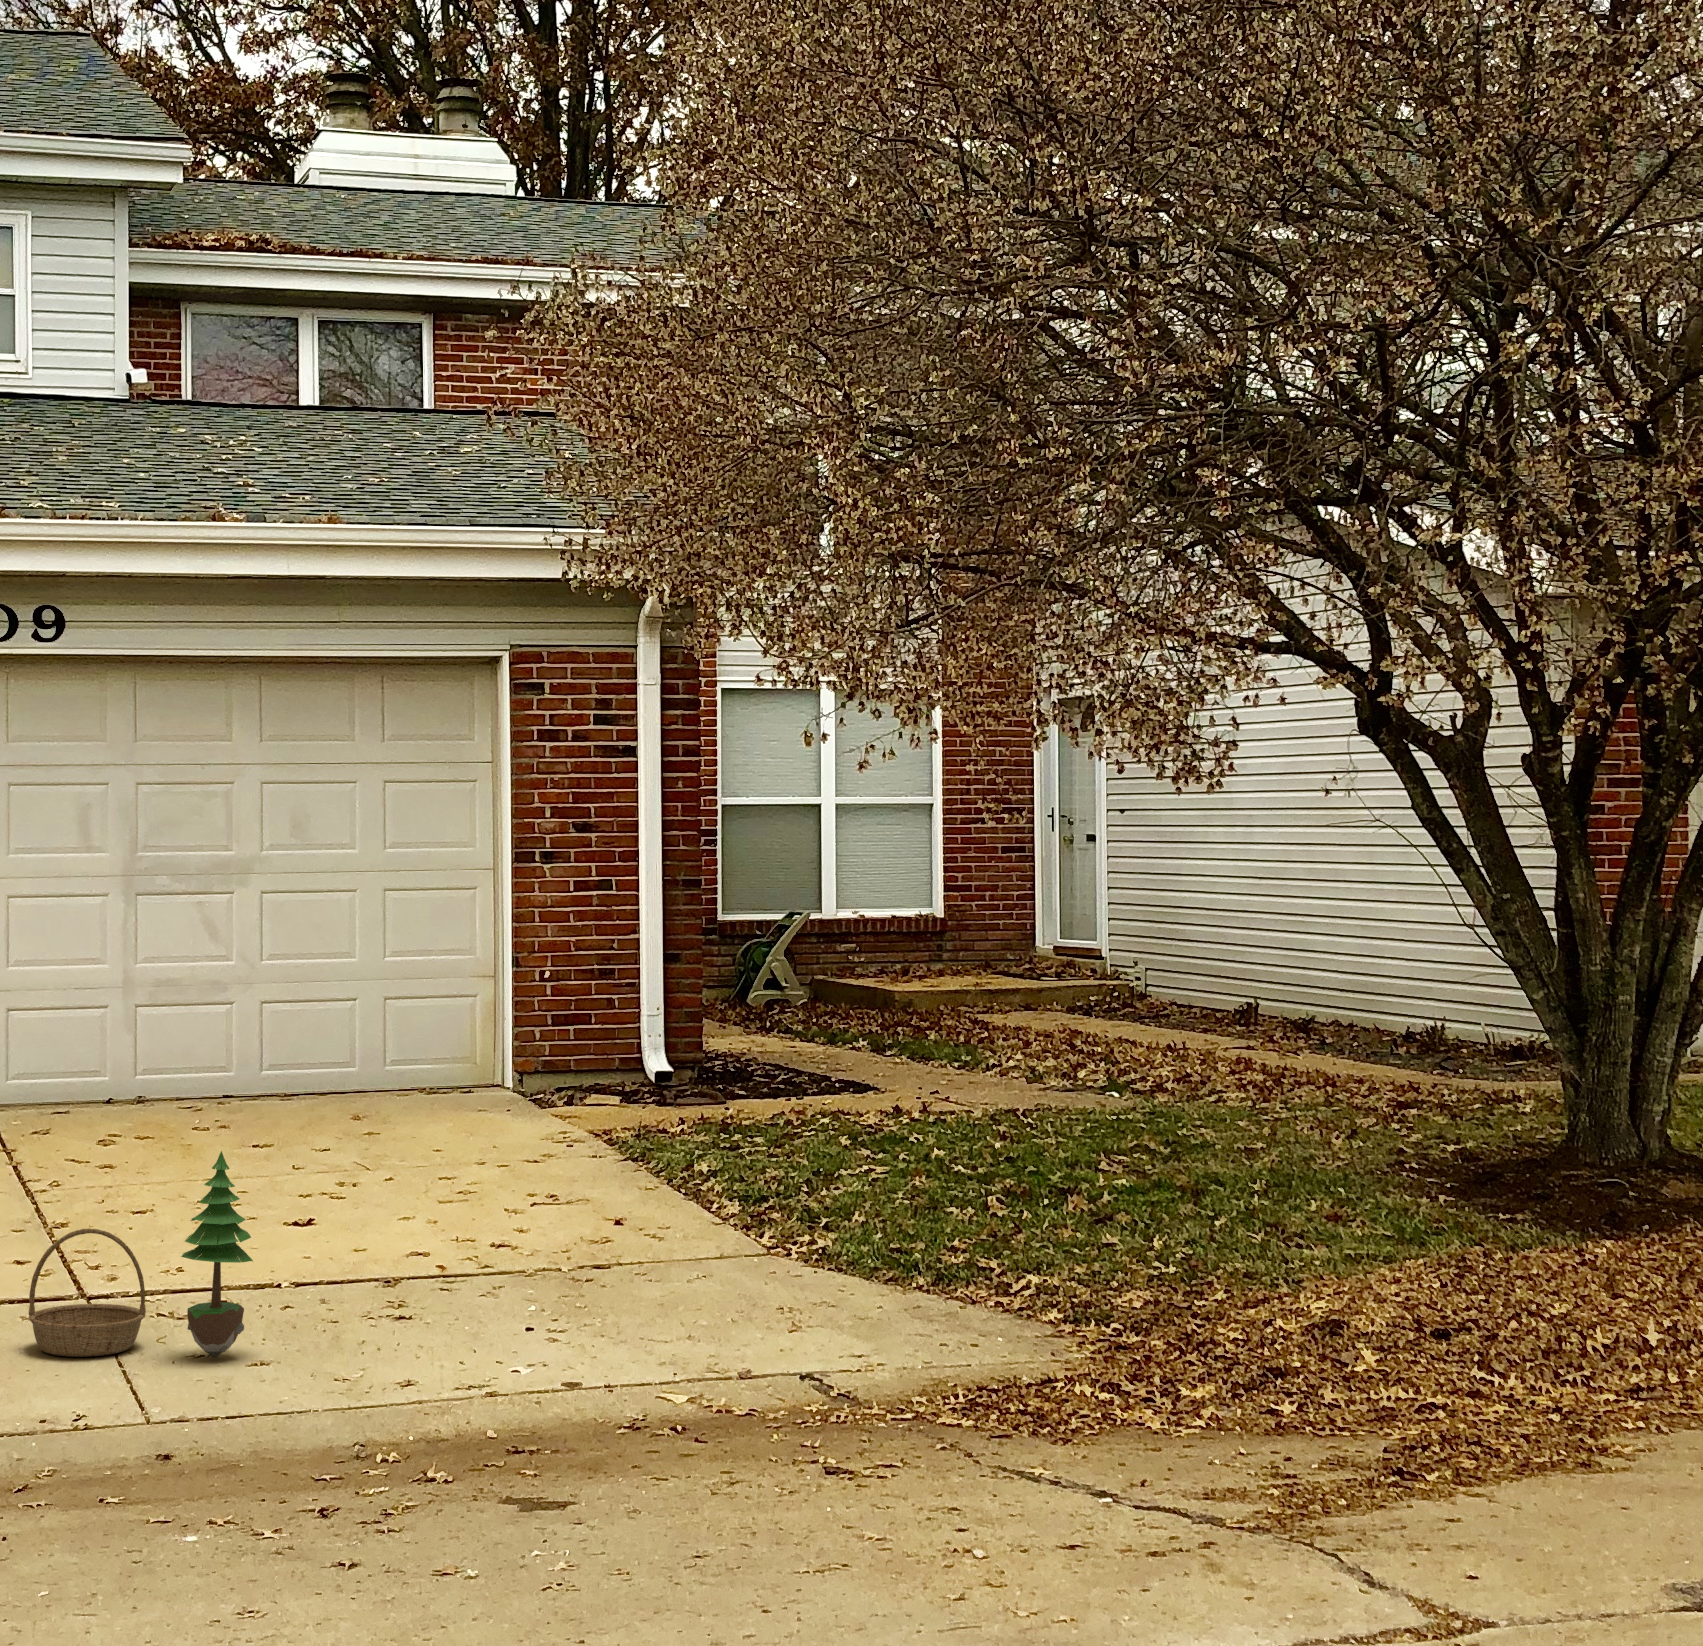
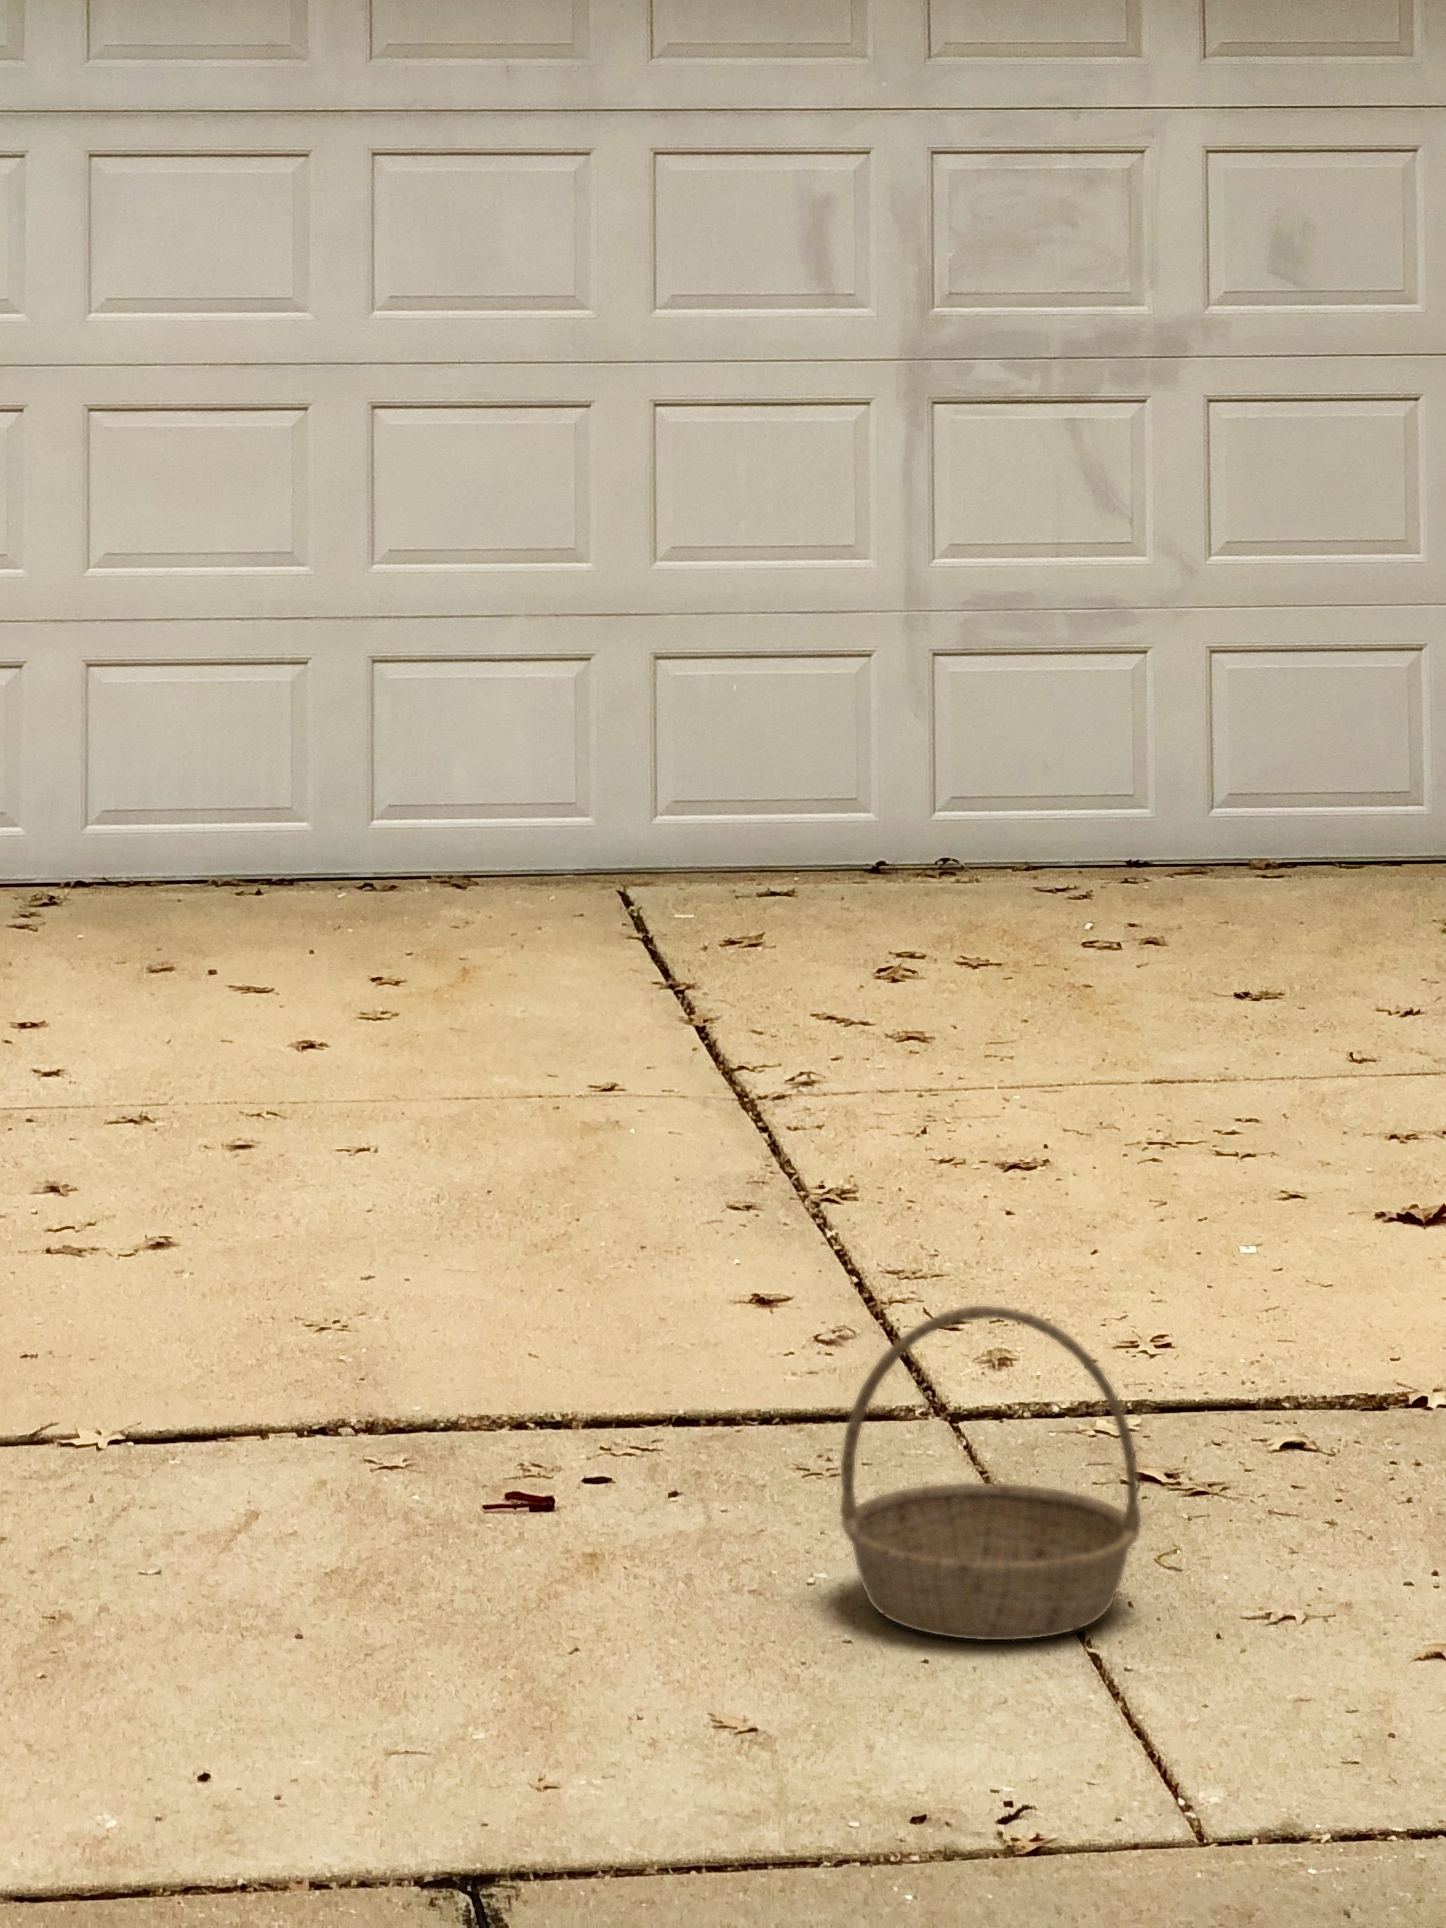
potted tree: present [181,1151,253,1358] -> none [1238,1129,1430,1663]

